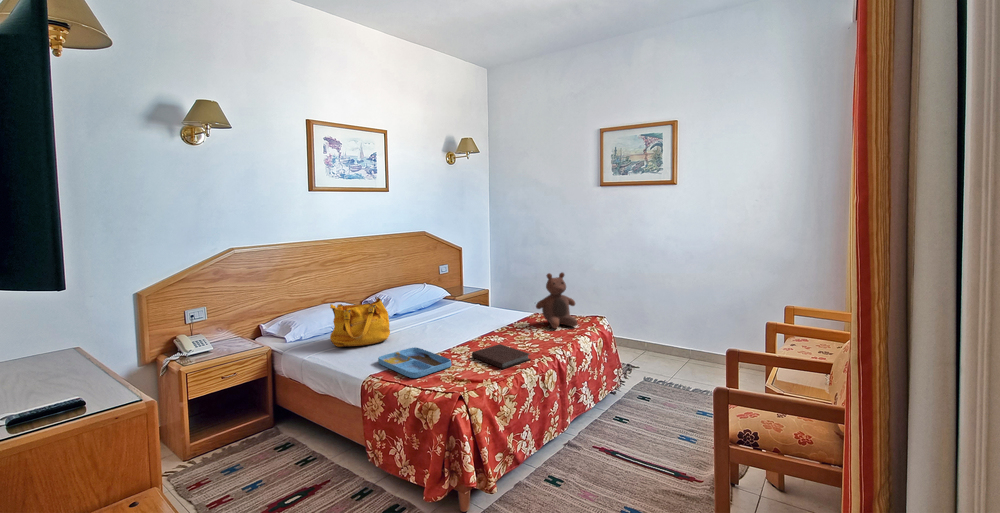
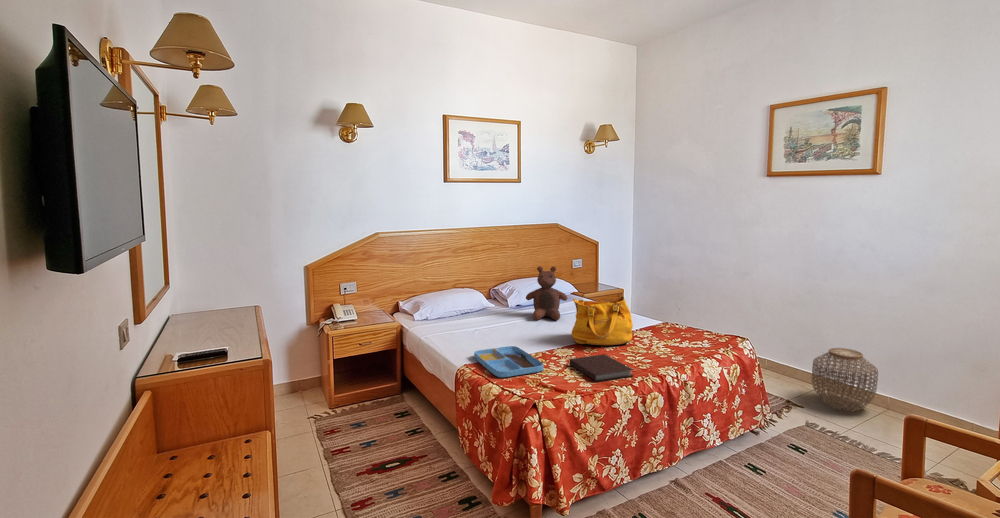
stuffed bear: present [536,273,578,329] -> present [526,266,567,320]
handbag: present [330,296,390,347] -> present [572,294,633,345]
woven basket: none [642,318,686,366] -> present [812,348,878,412]

